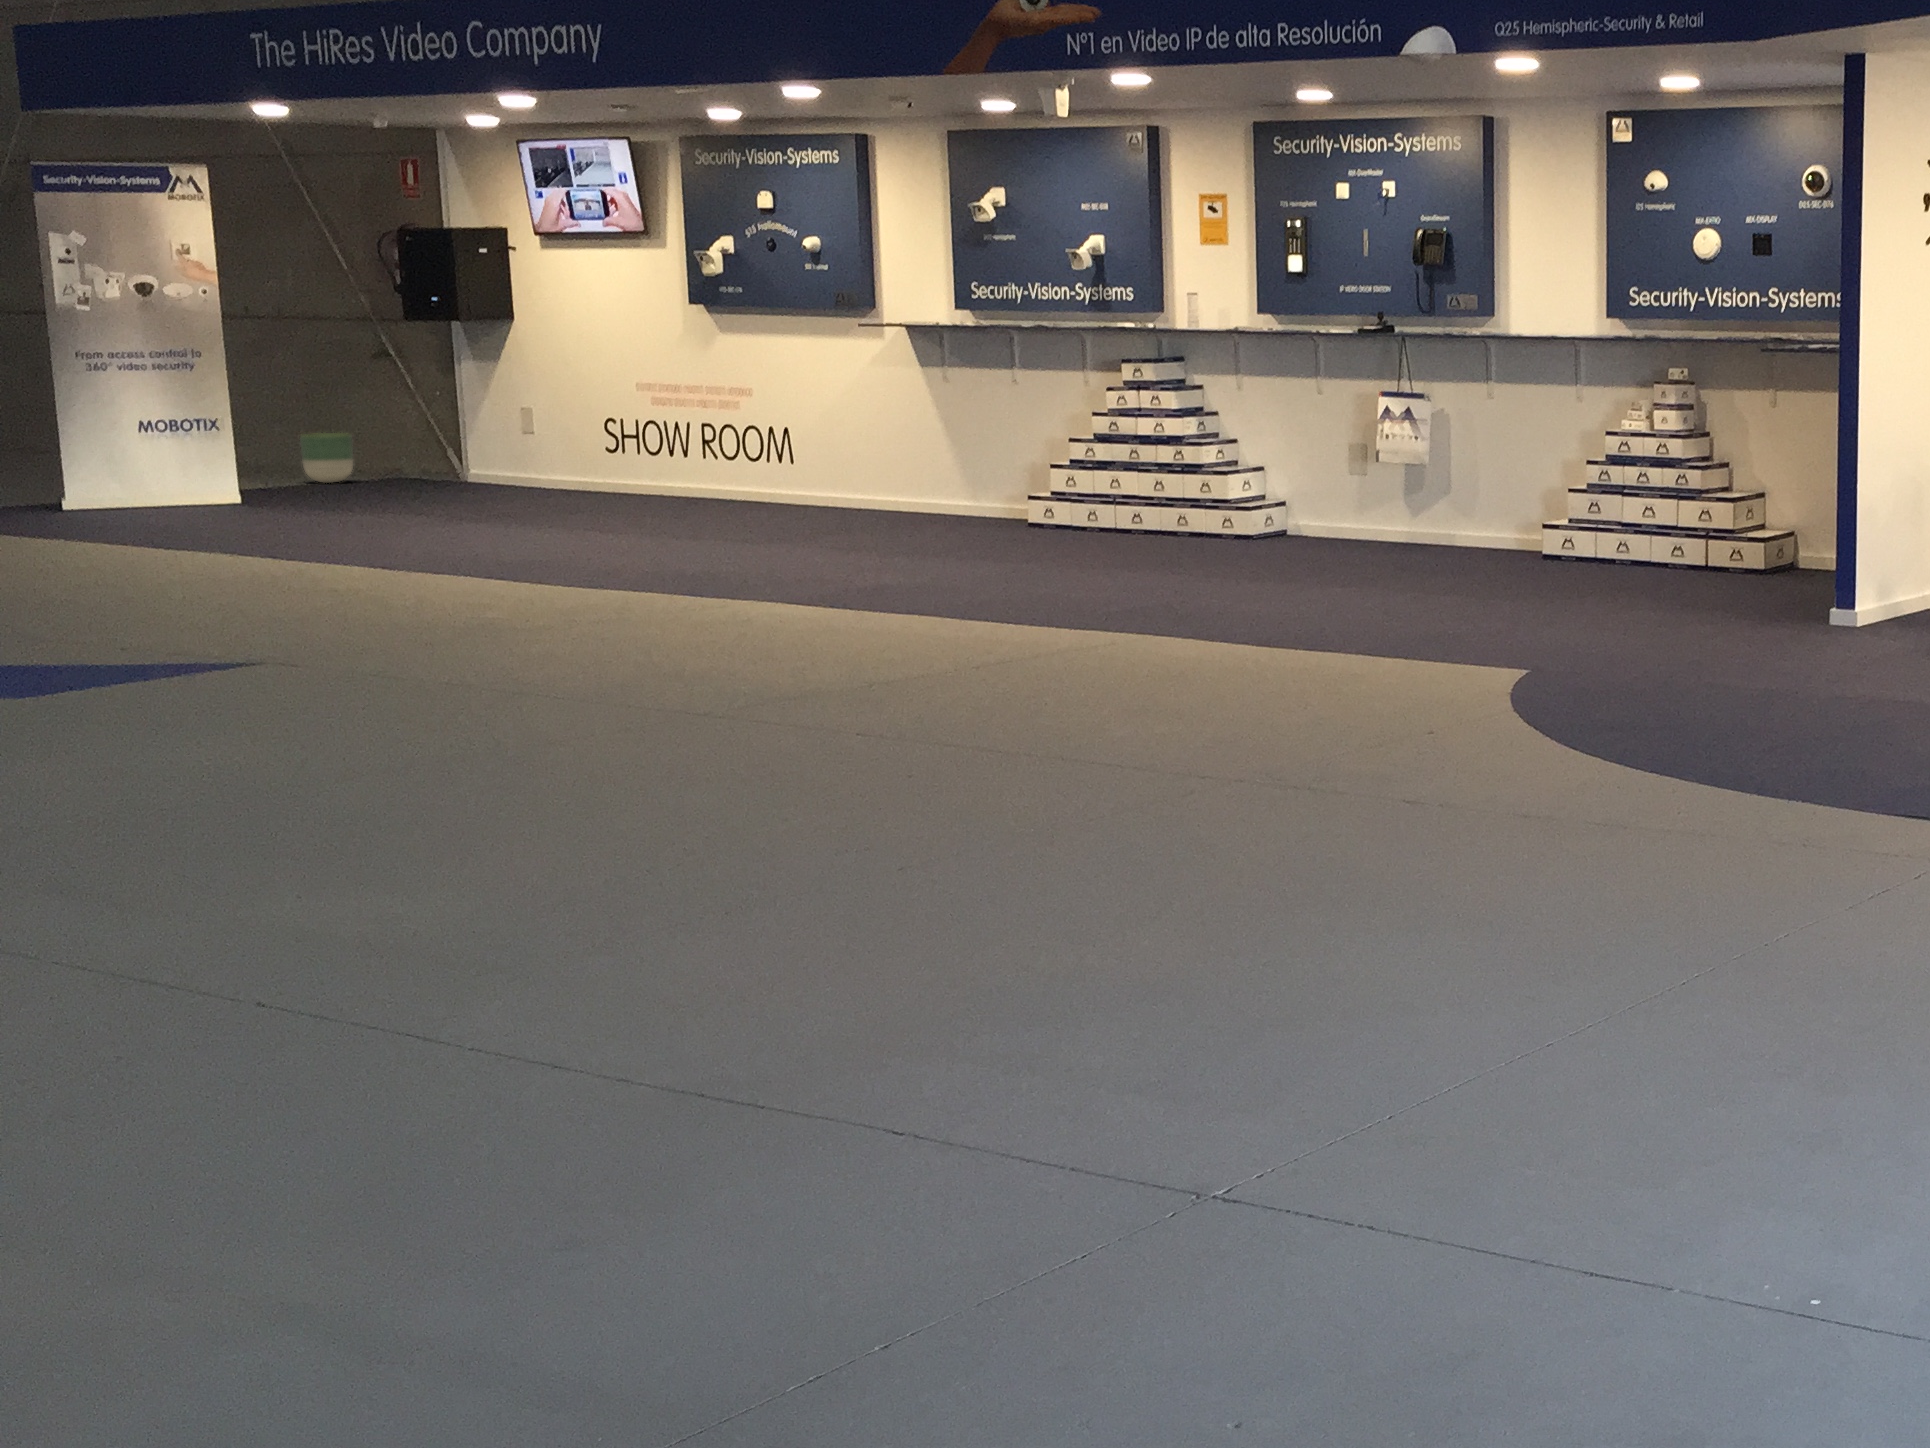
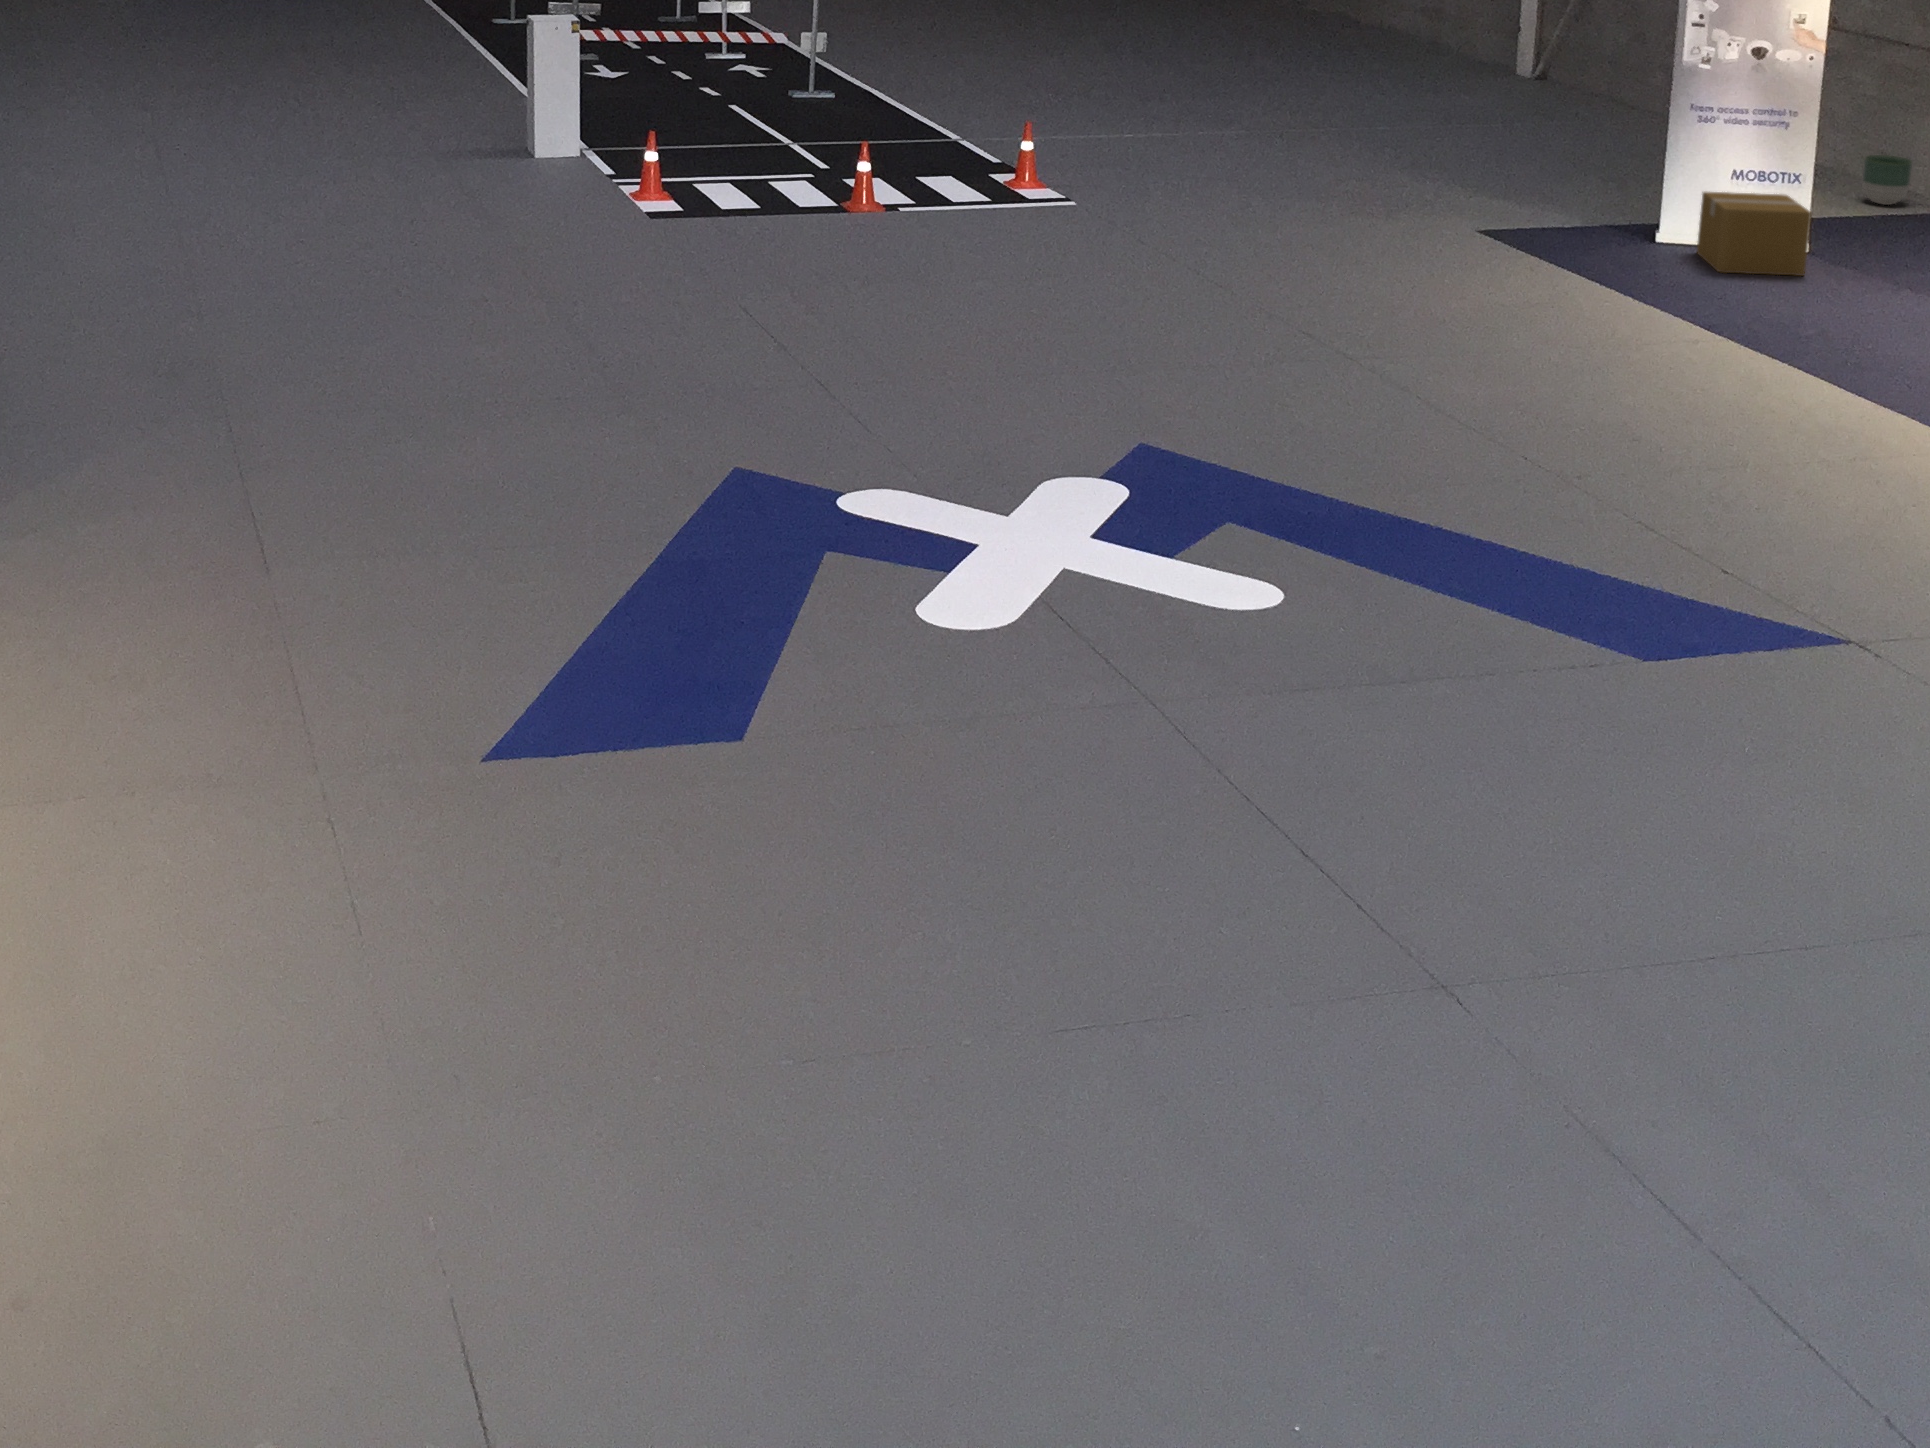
cardboard box: none [106,443,238,523] -> present [1697,192,1811,276]

